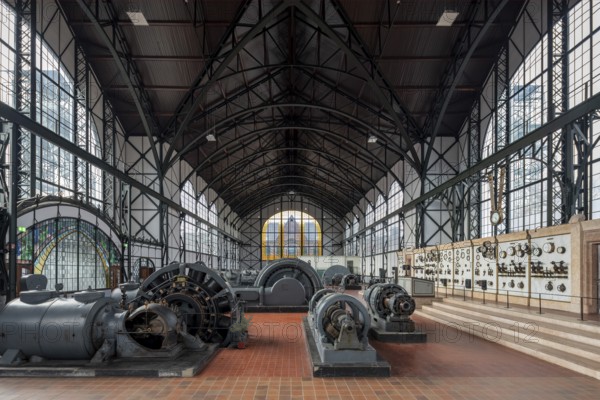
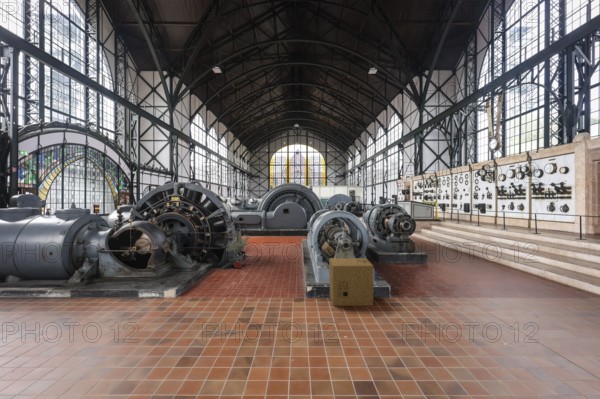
cardboard box: none [334,339,375,384] -> present [329,258,373,306]

